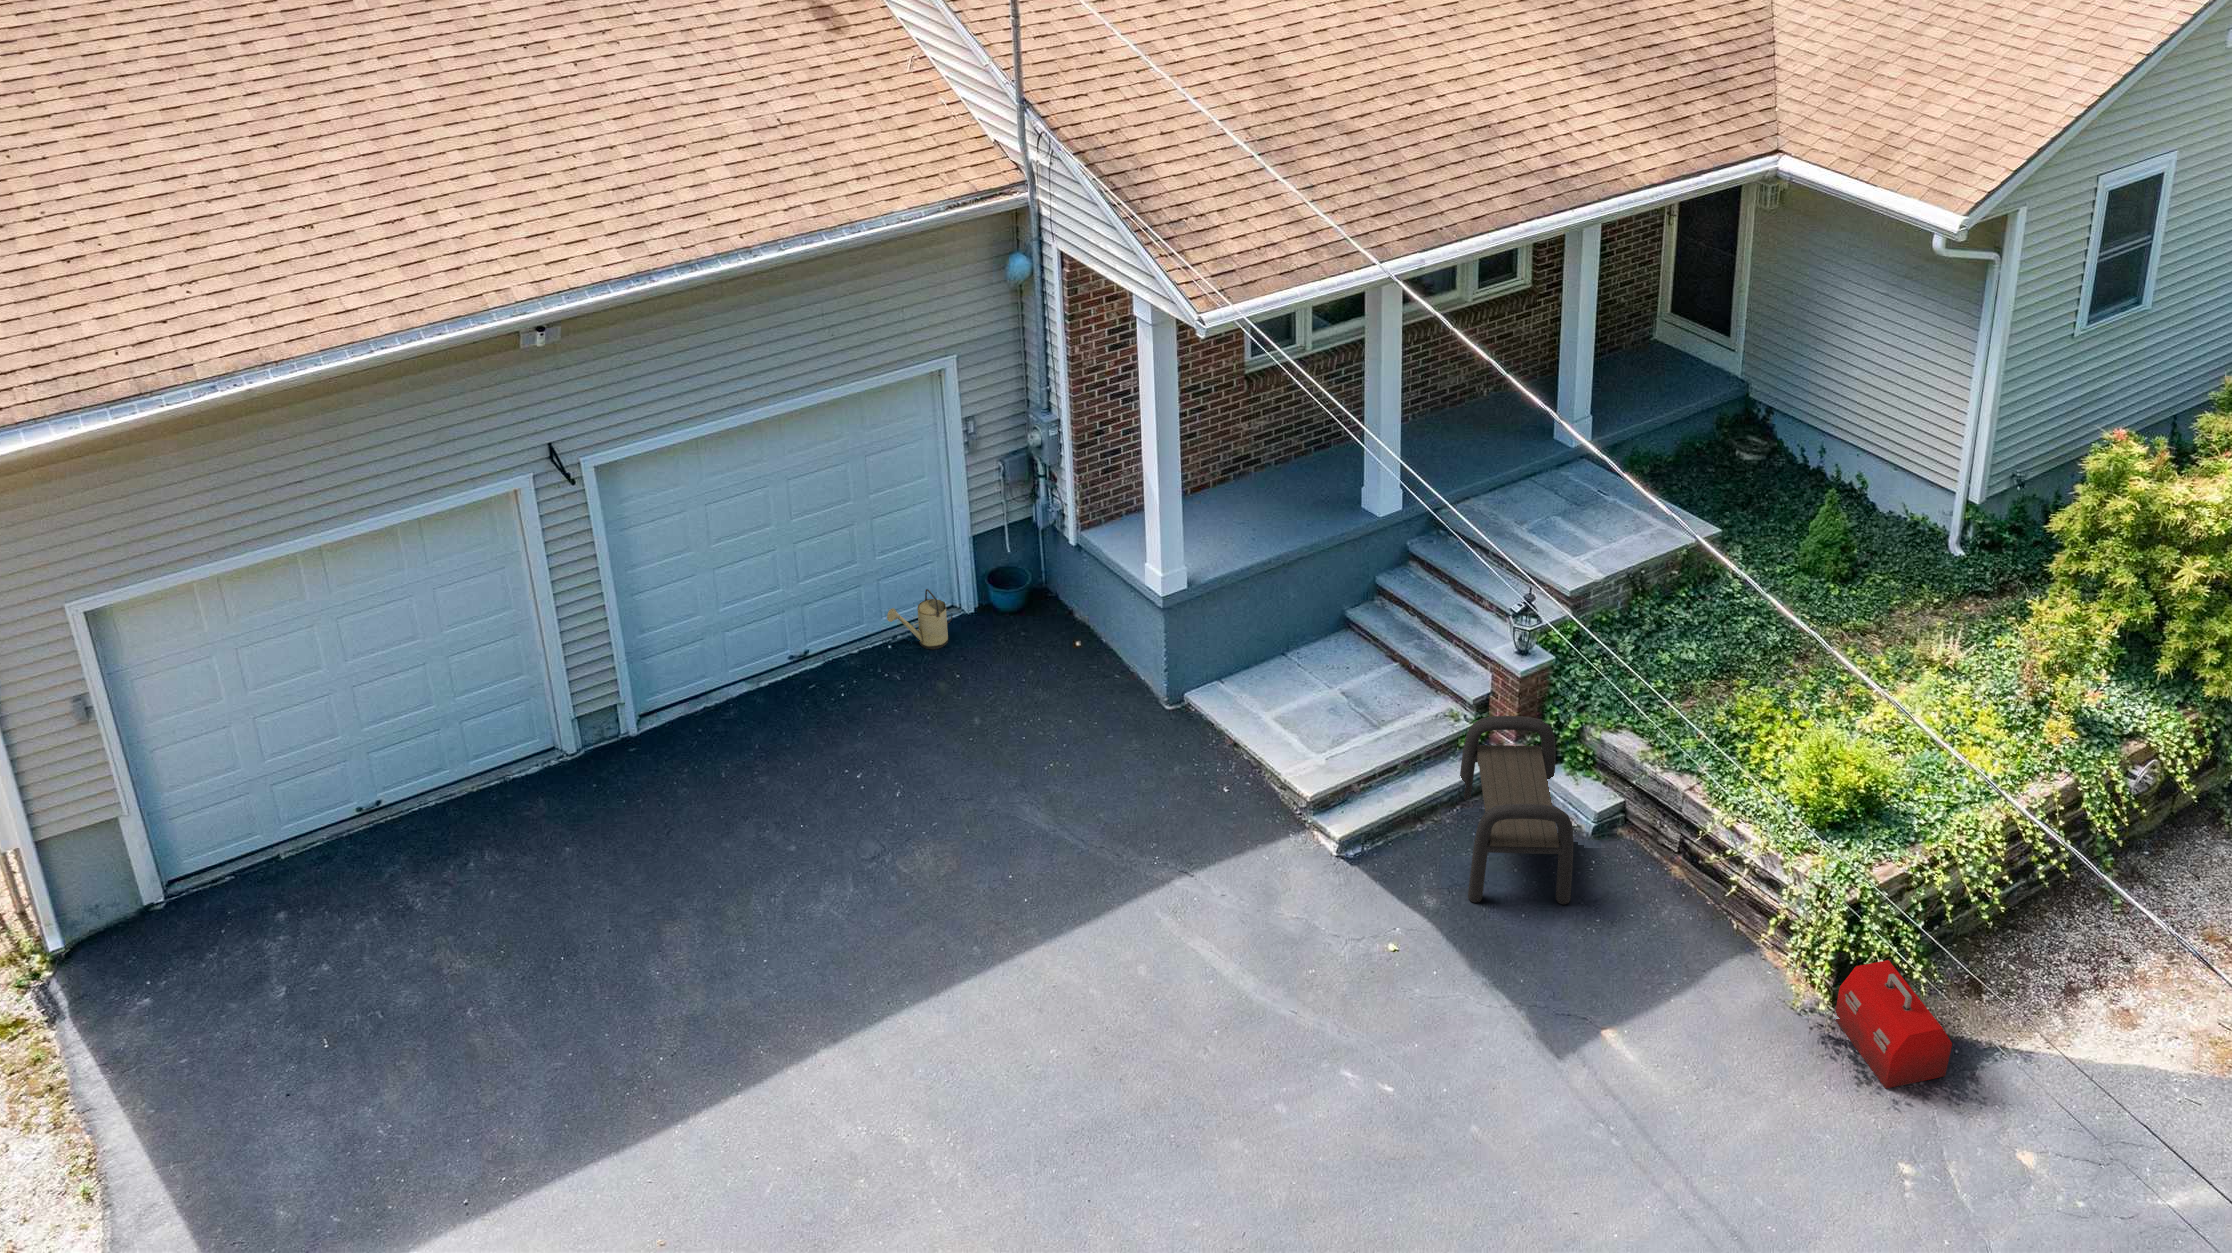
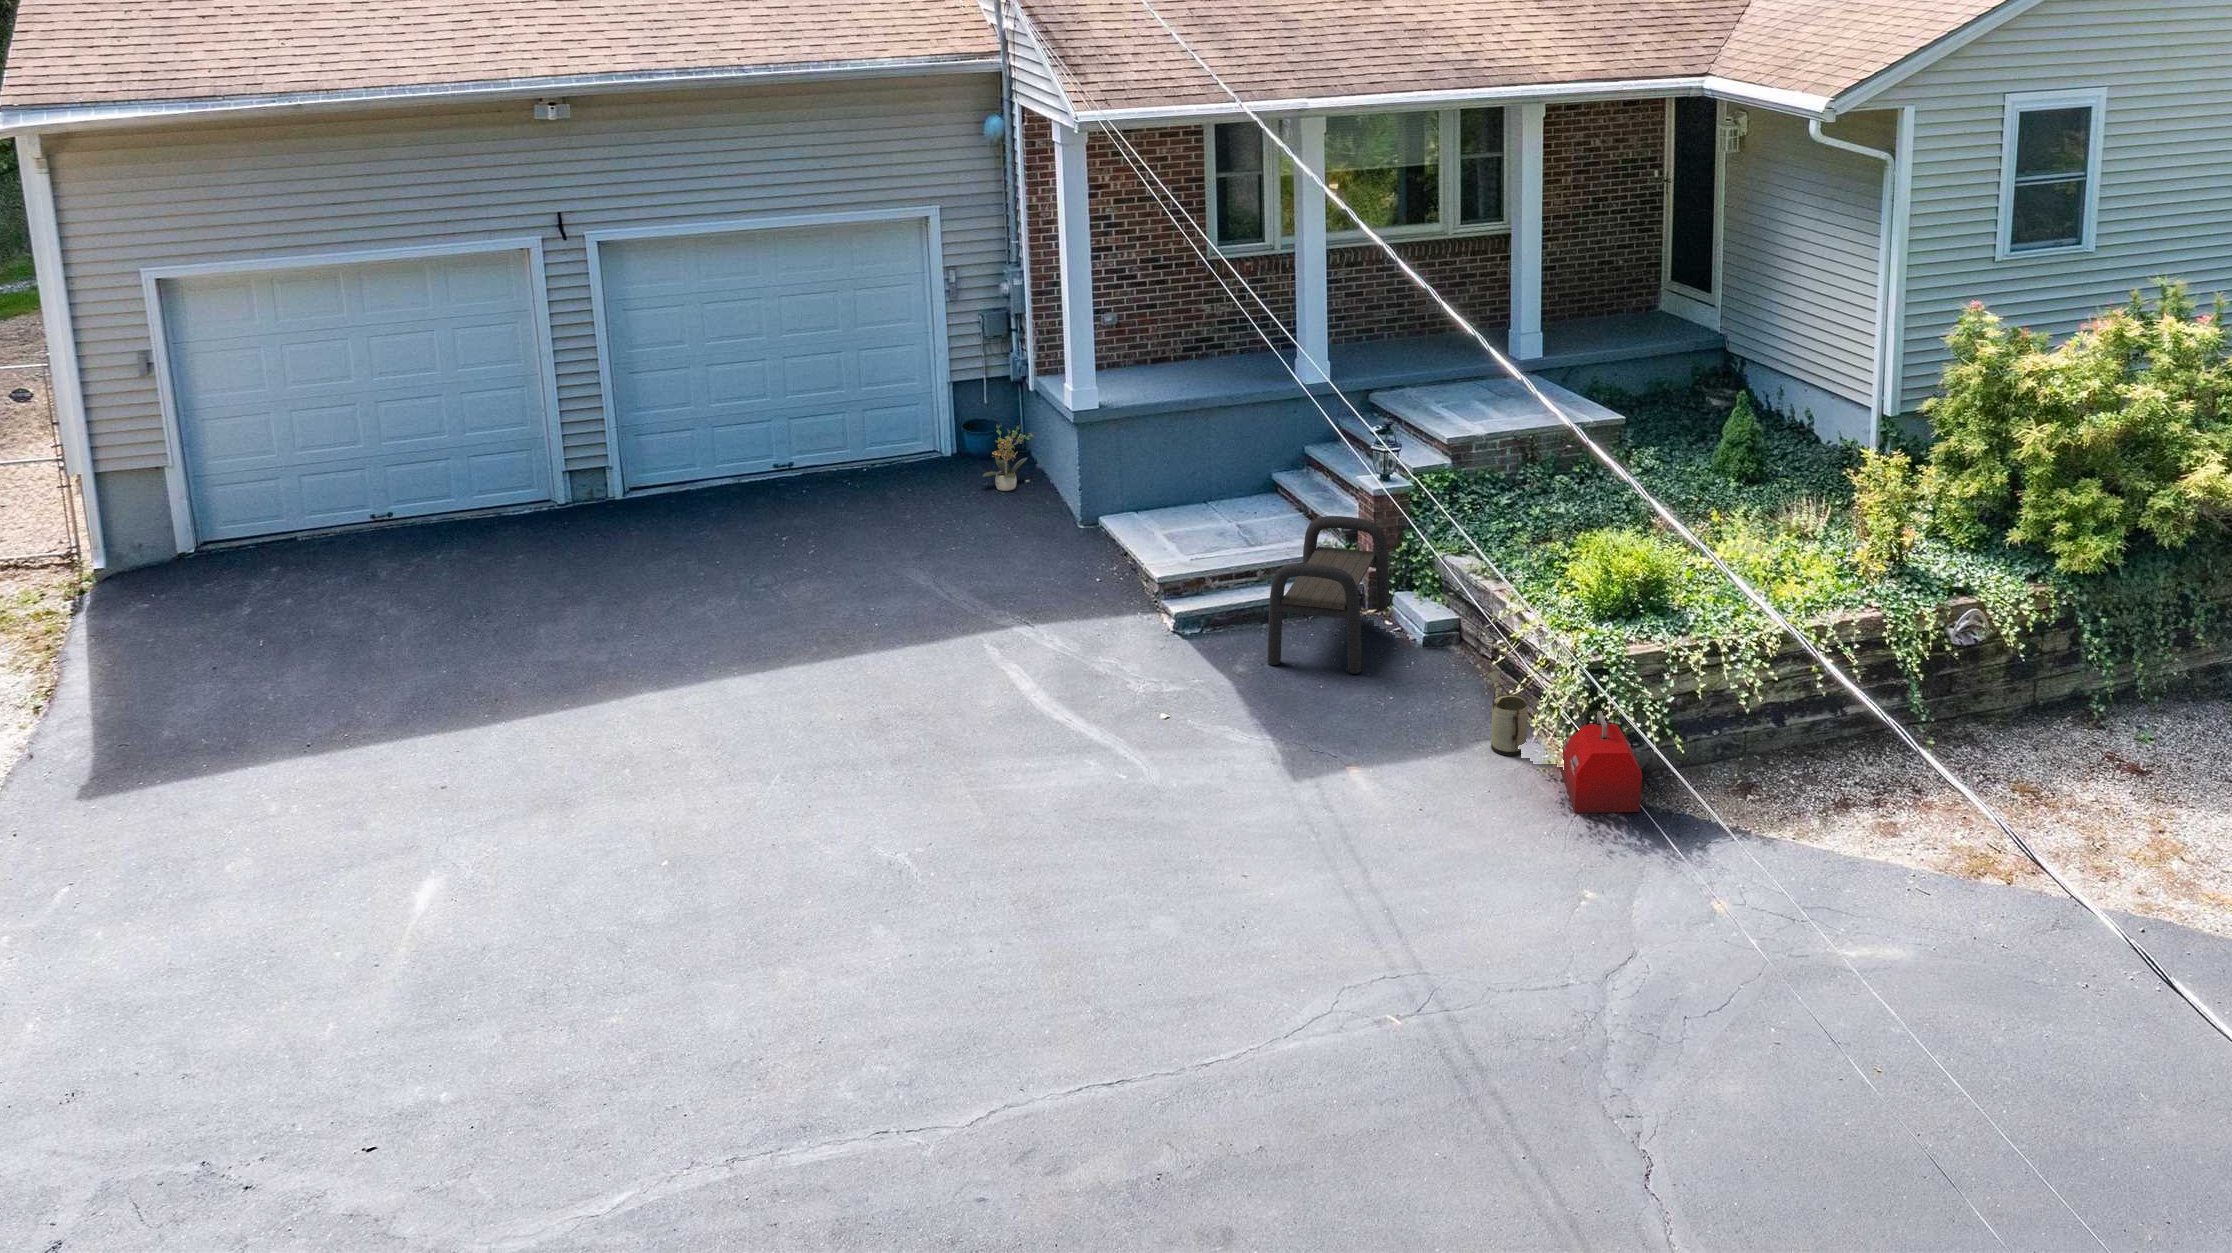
potted plant: none [1024,577,1076,652] -> present [983,424,1033,491]
watering can: present [887,589,952,649] -> present [1485,670,1528,756]

